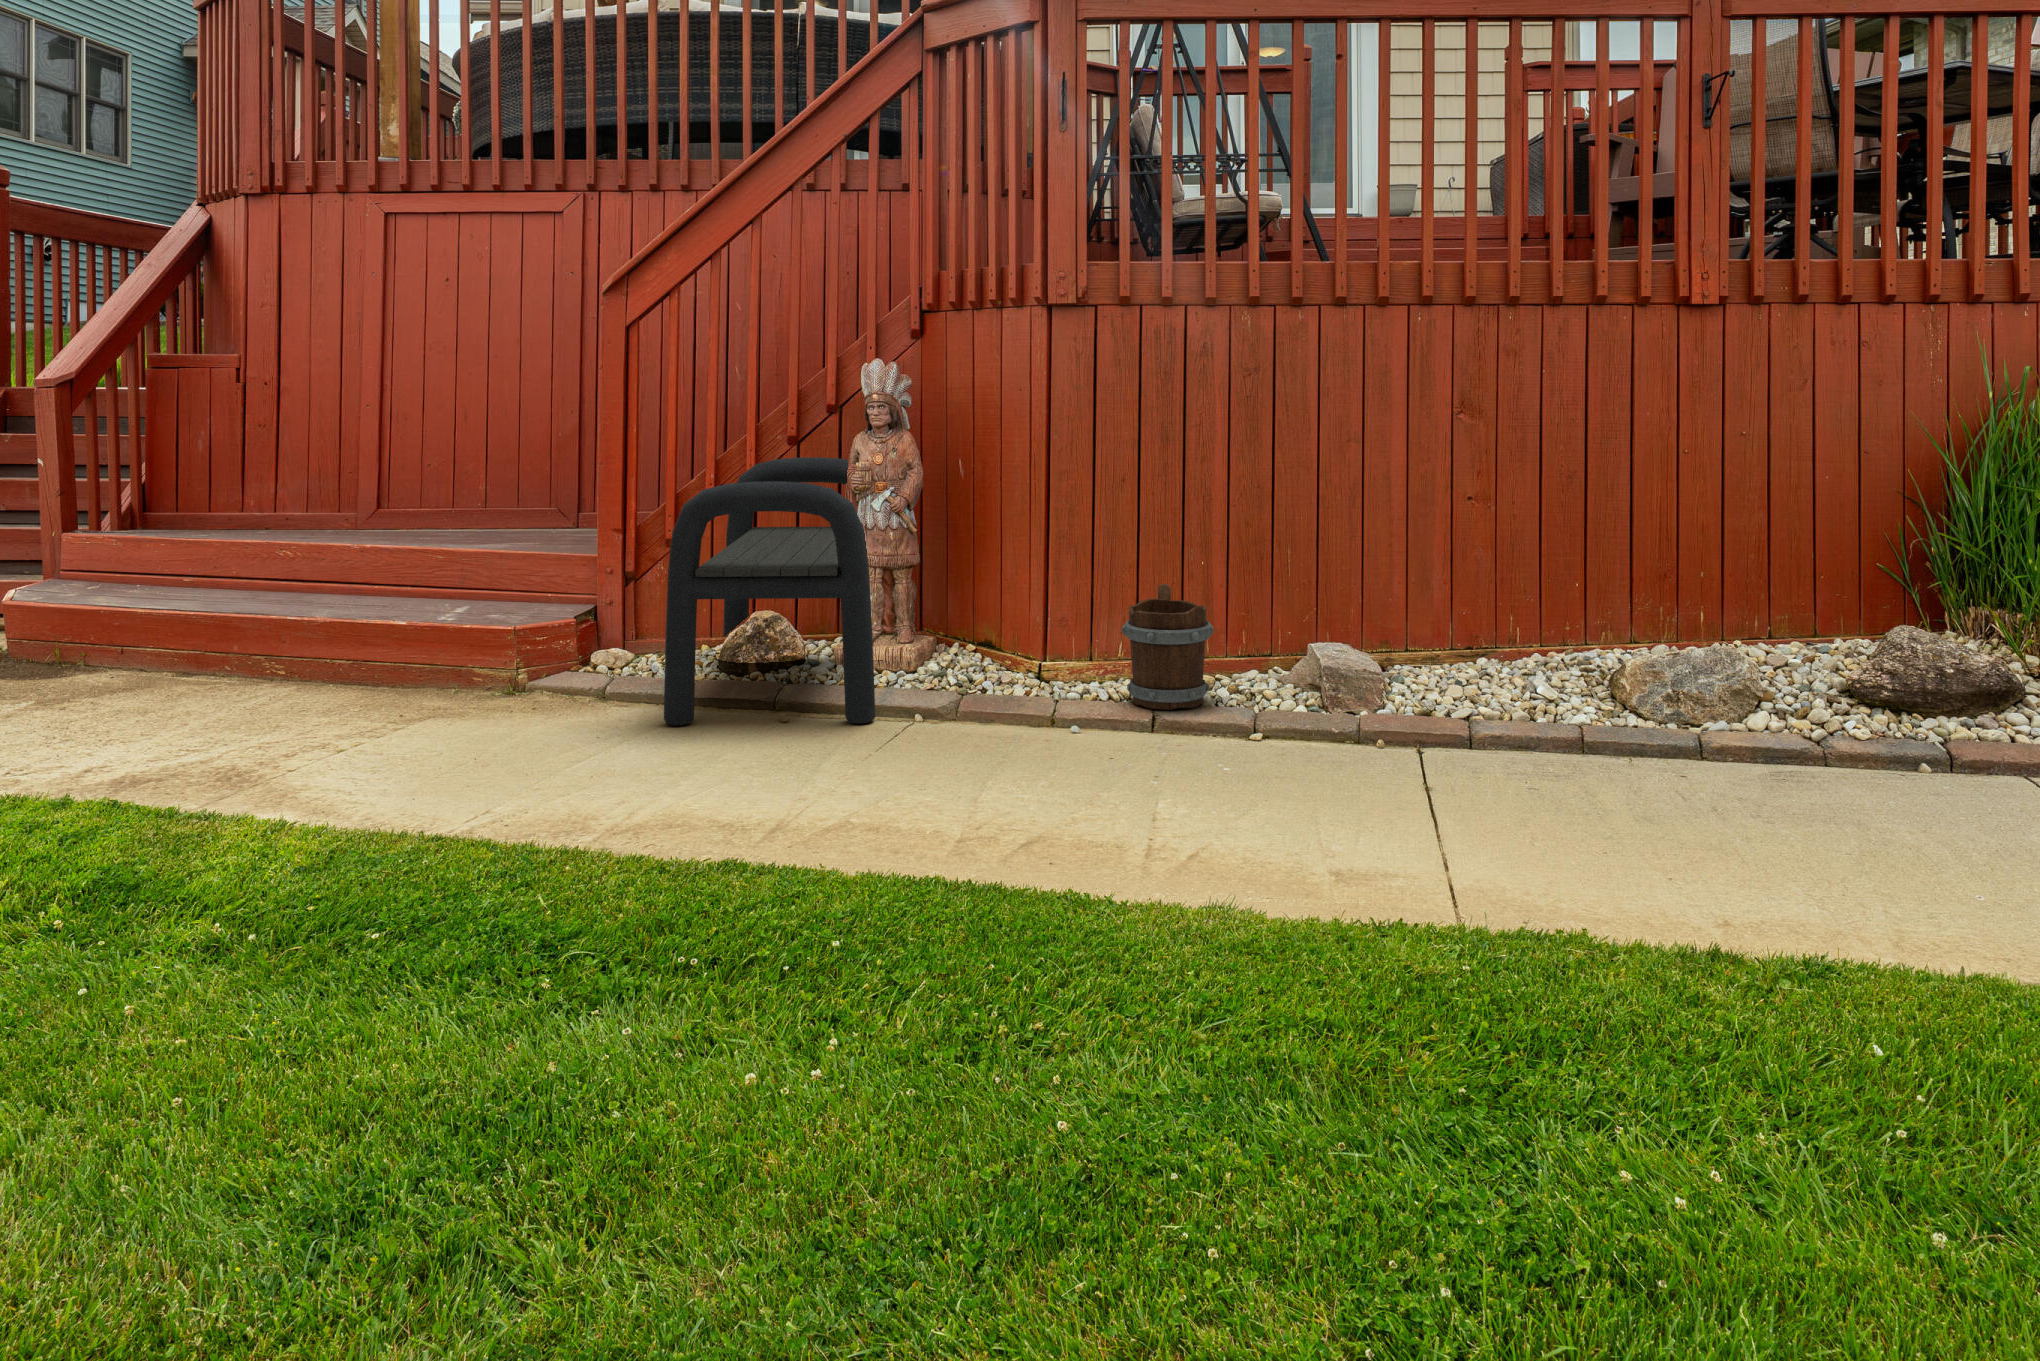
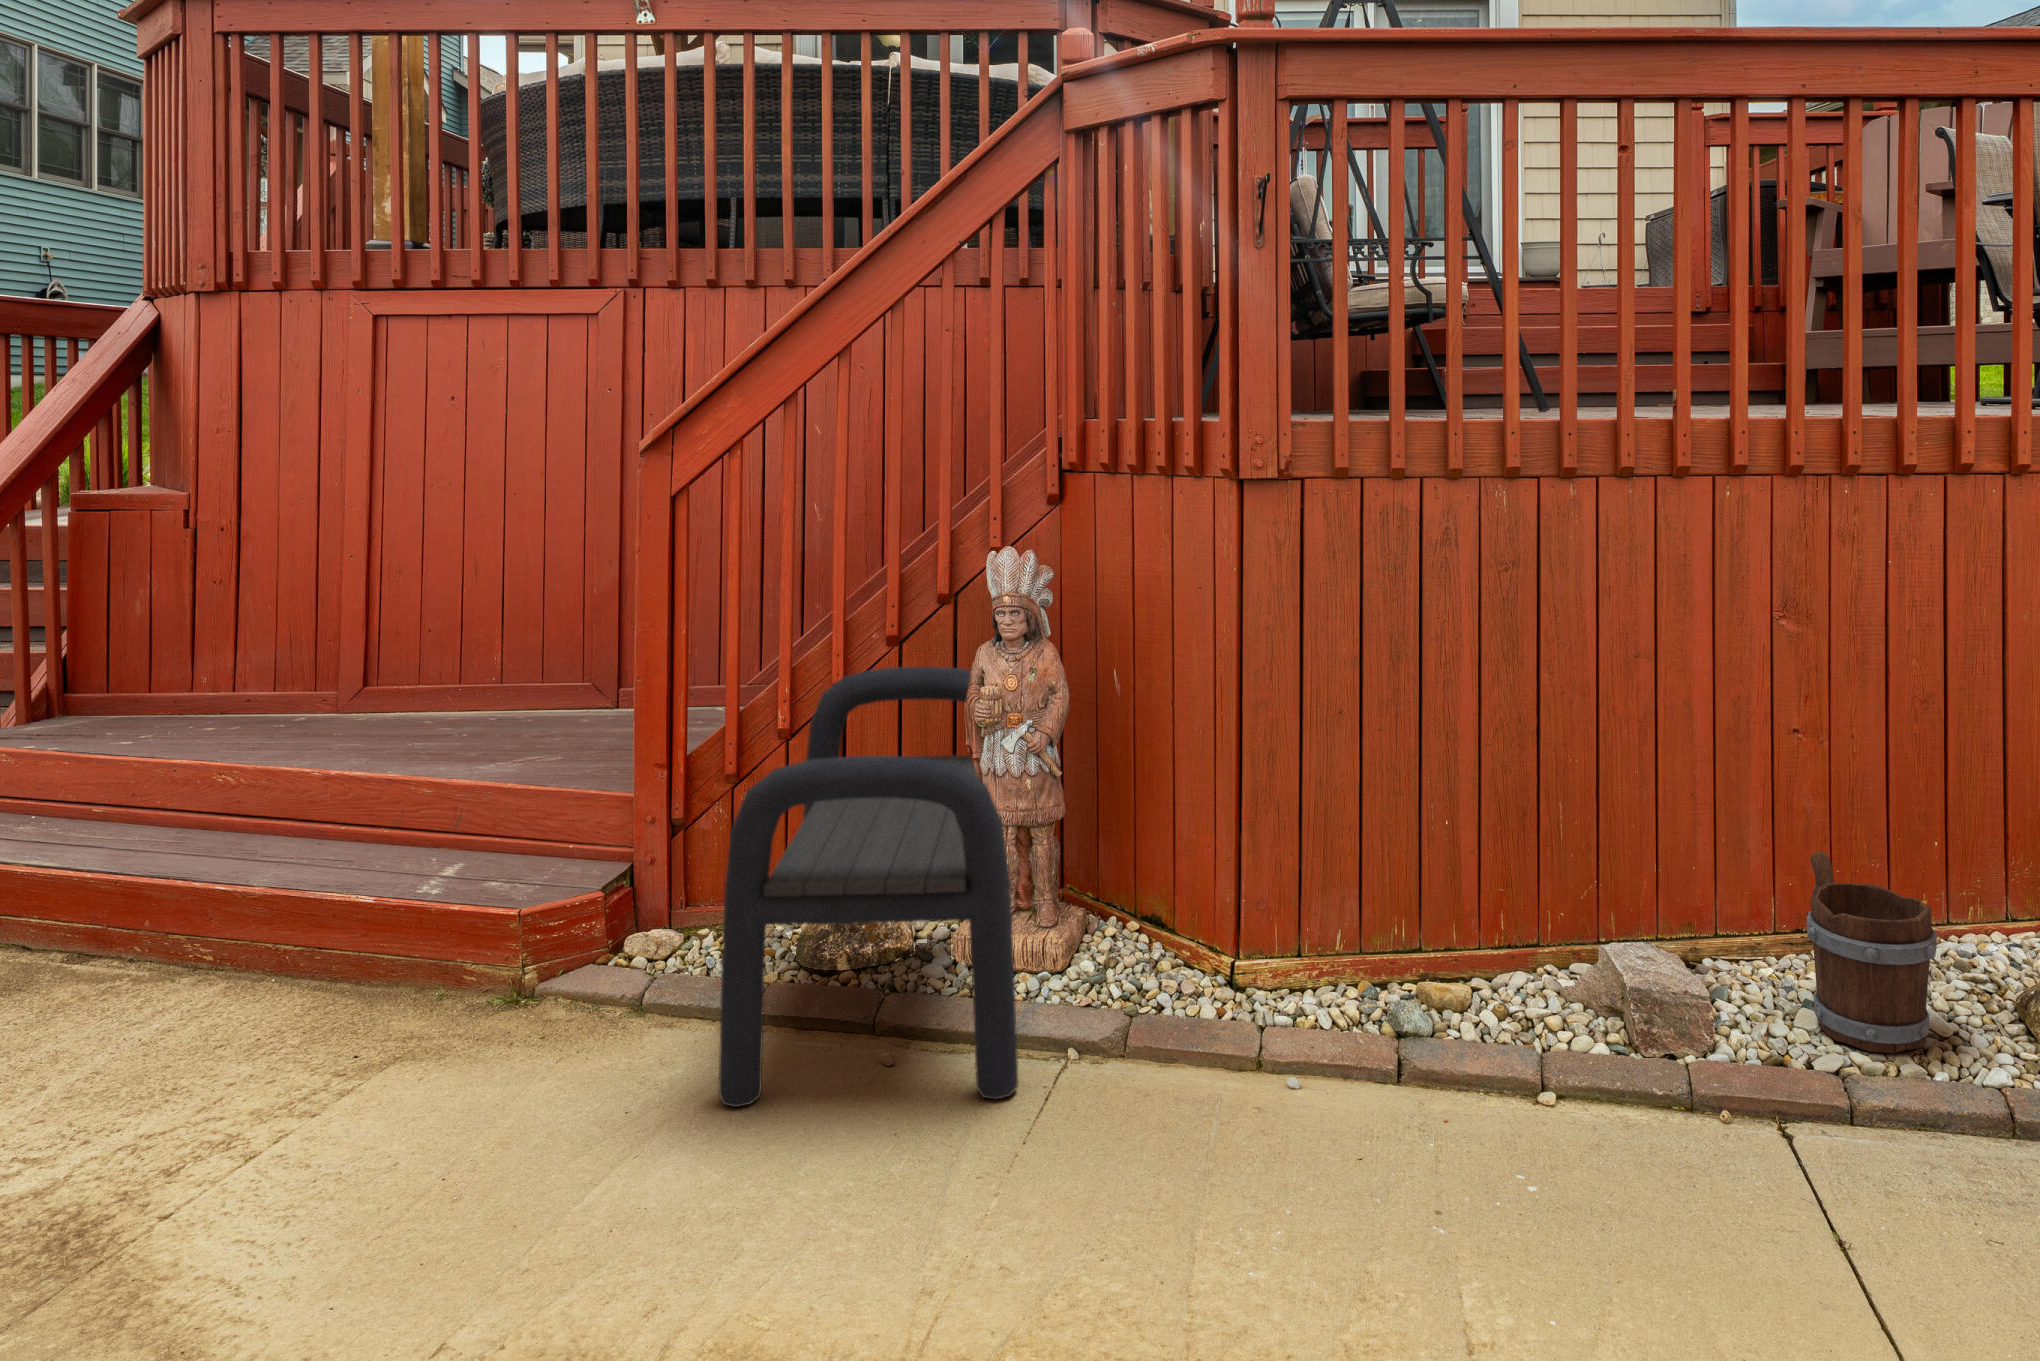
bucket: present [1122,584,1214,710] -> present [1807,852,1937,1053]

